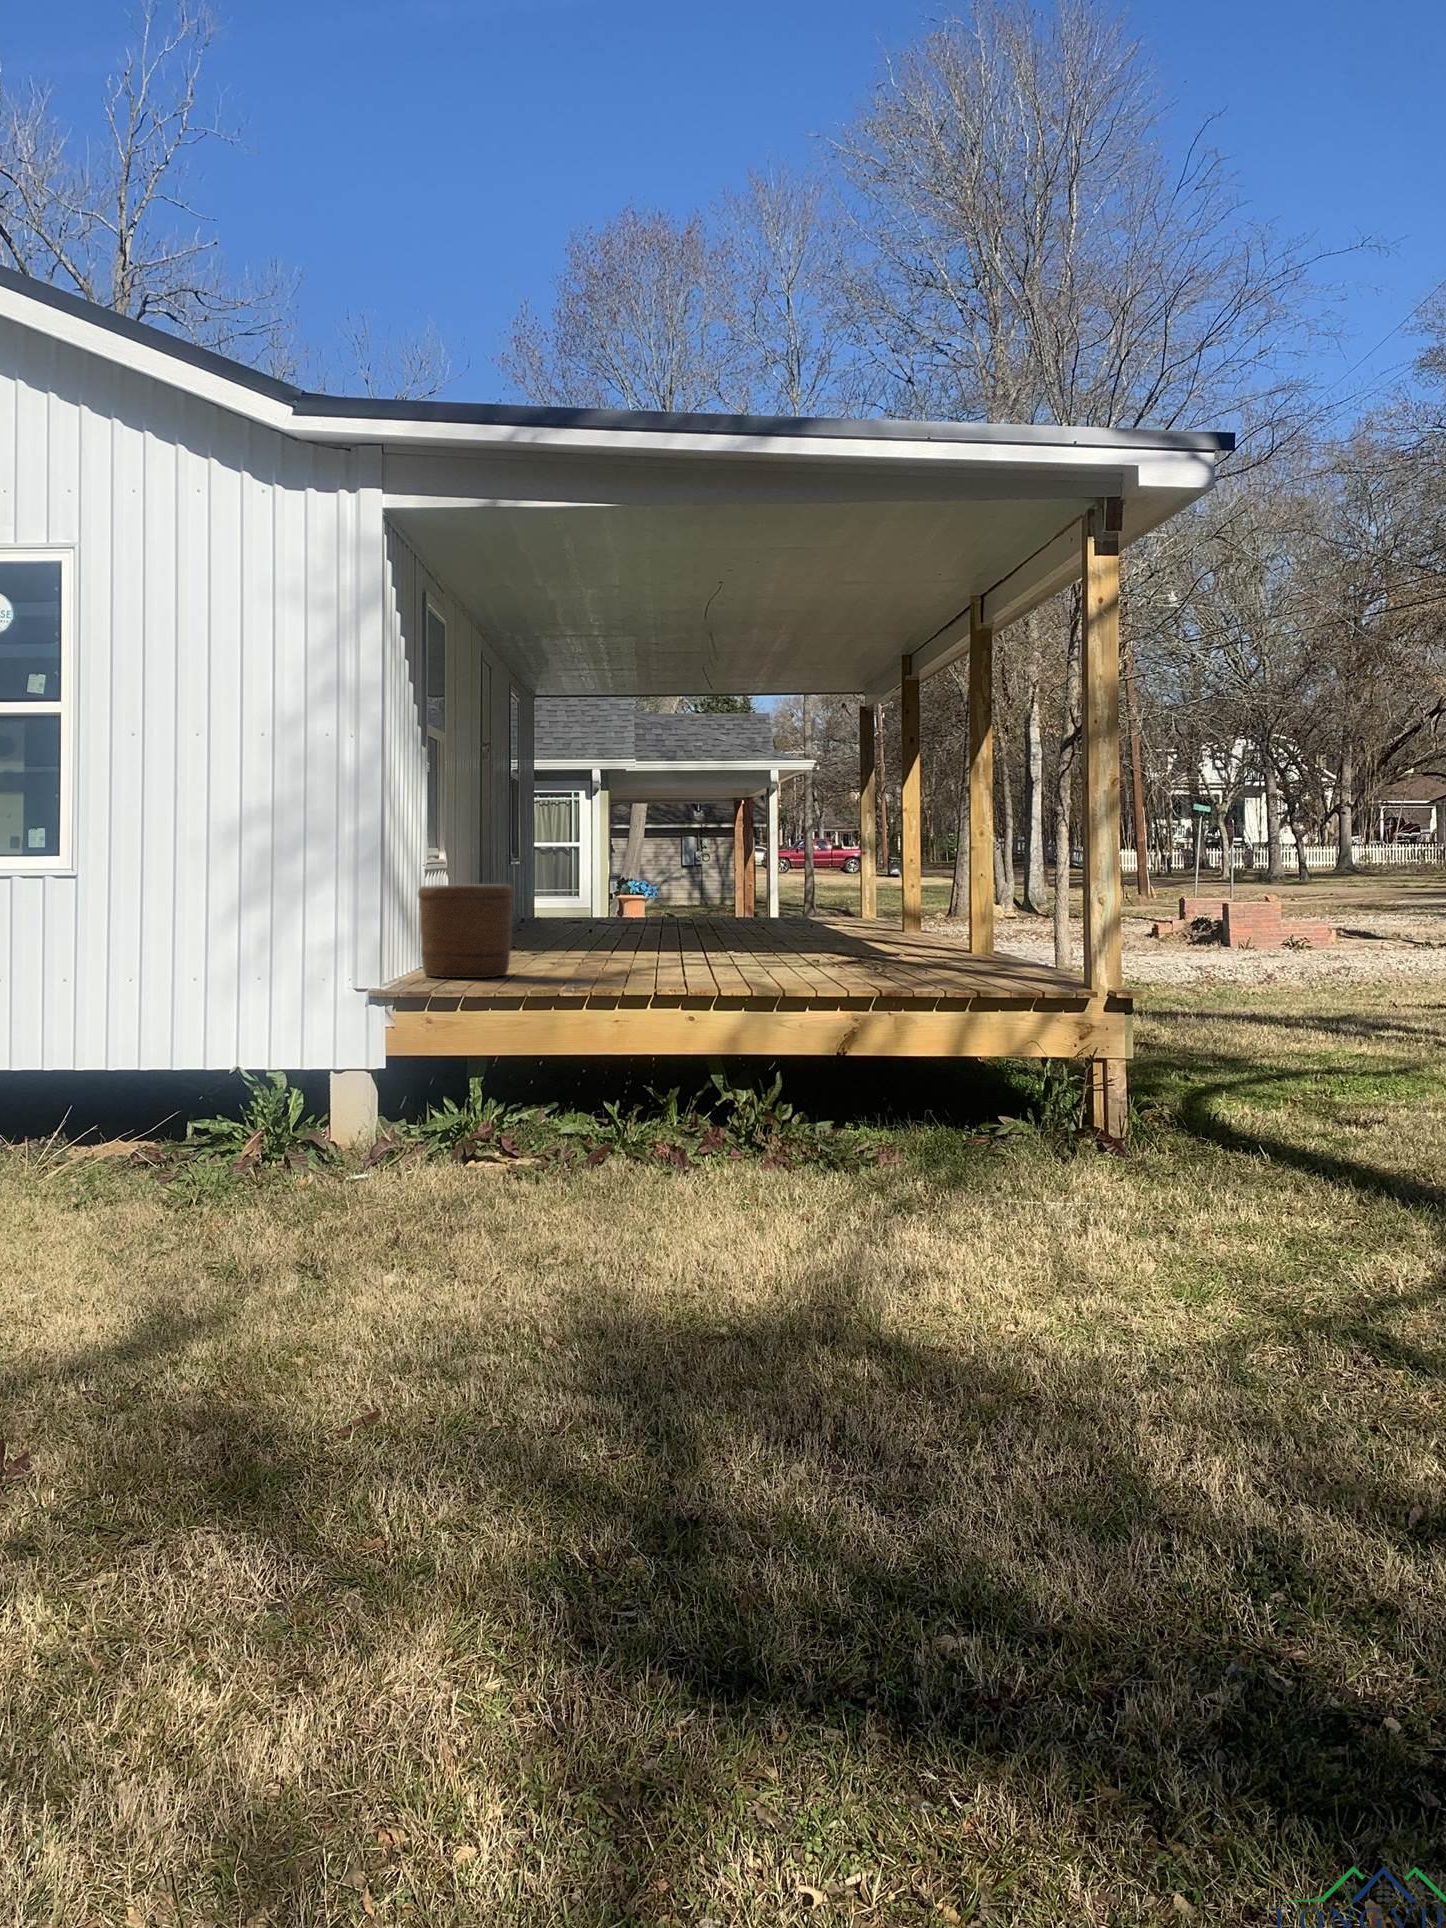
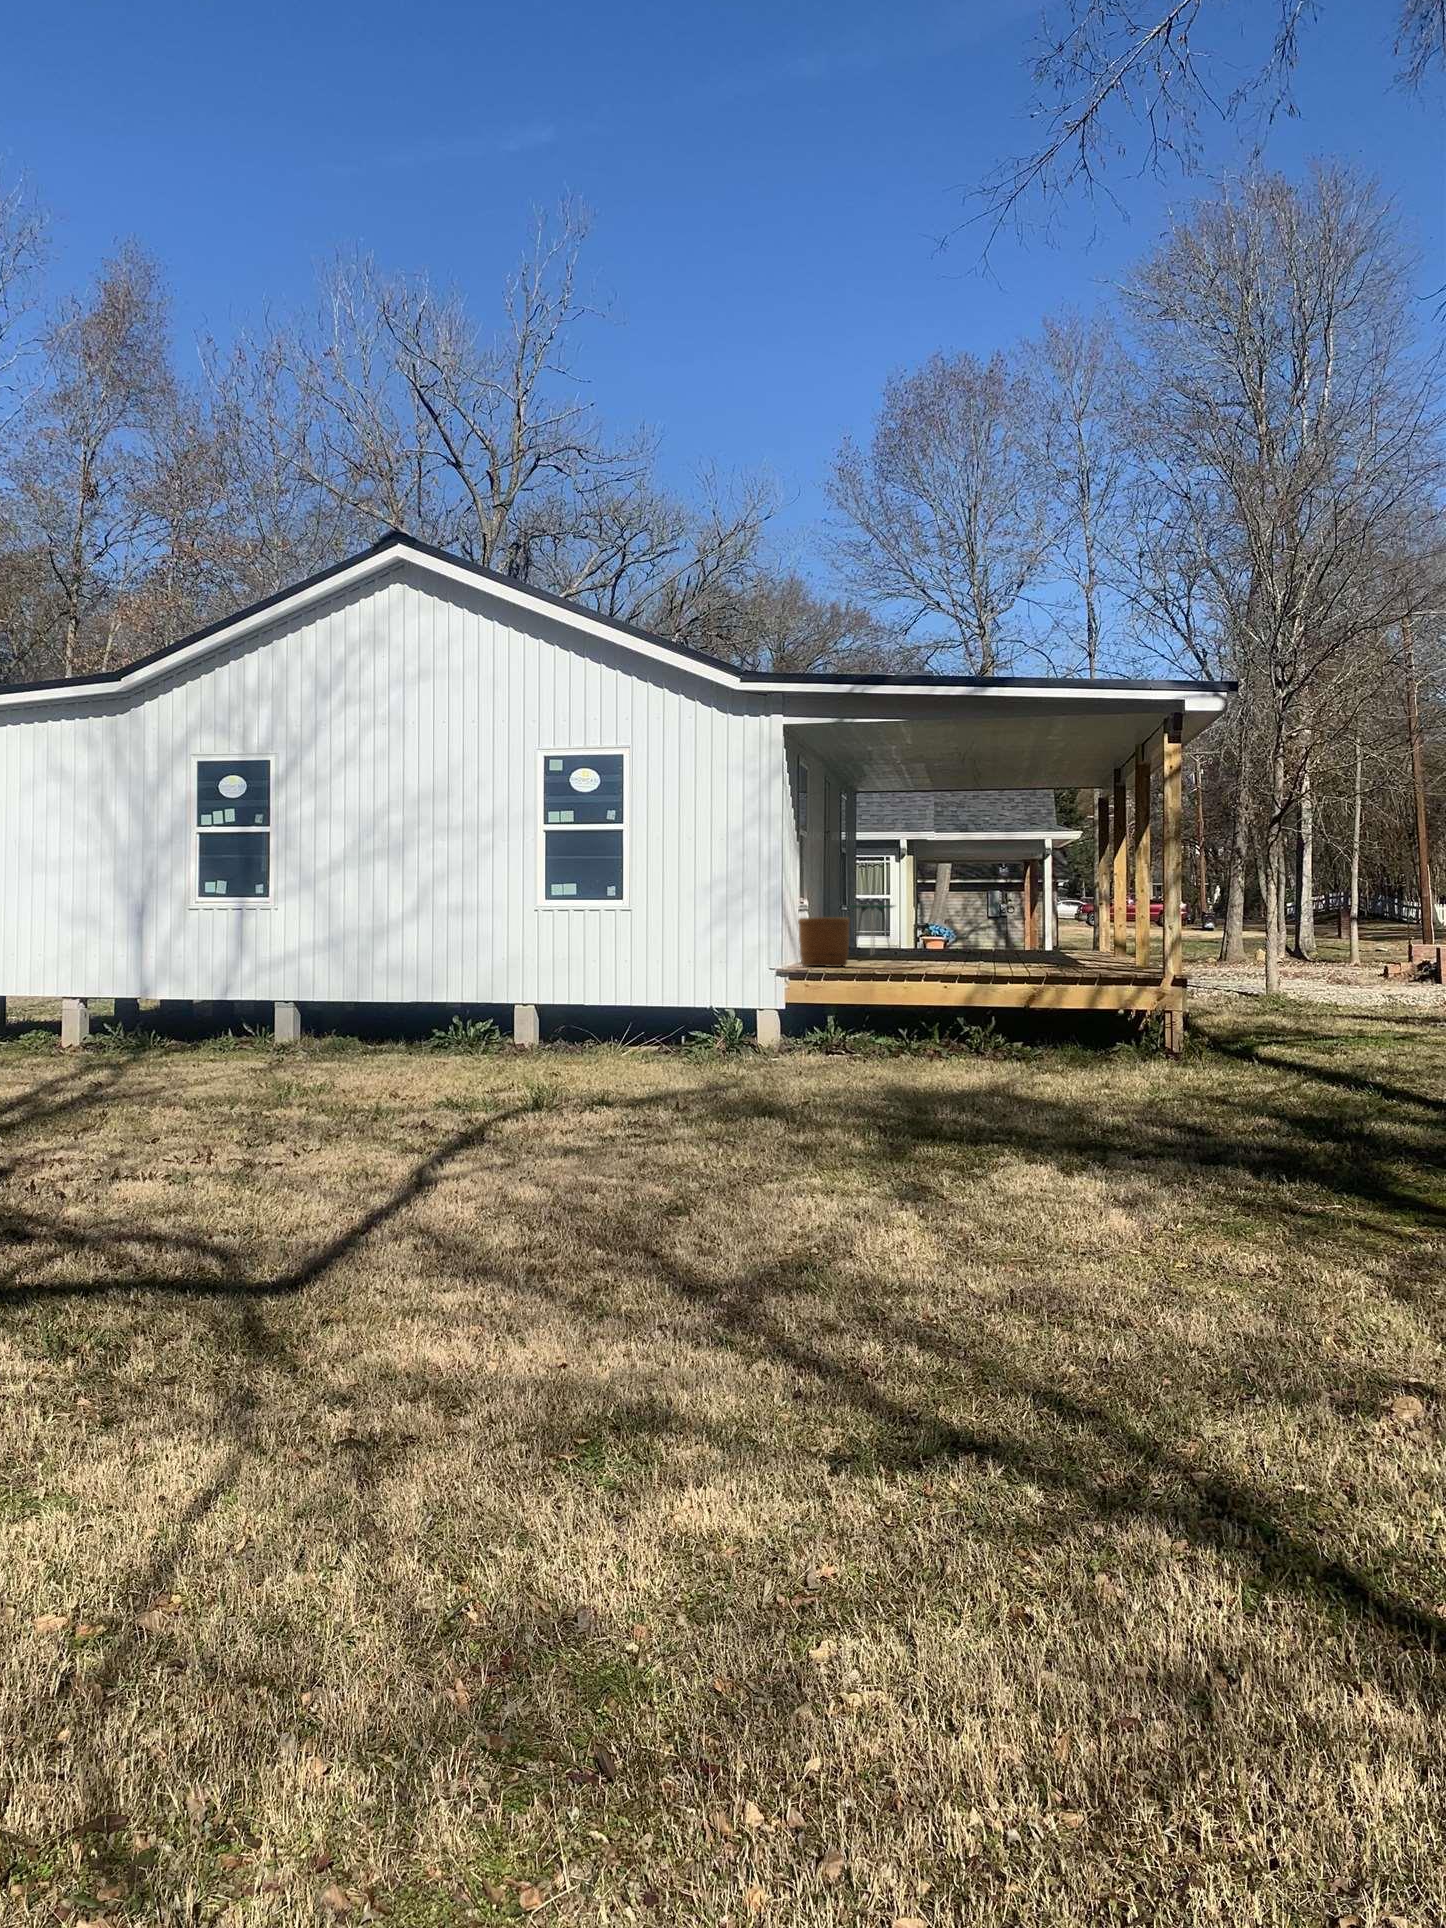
side table: none [520,857,590,932] -> present [851,905,894,952]

